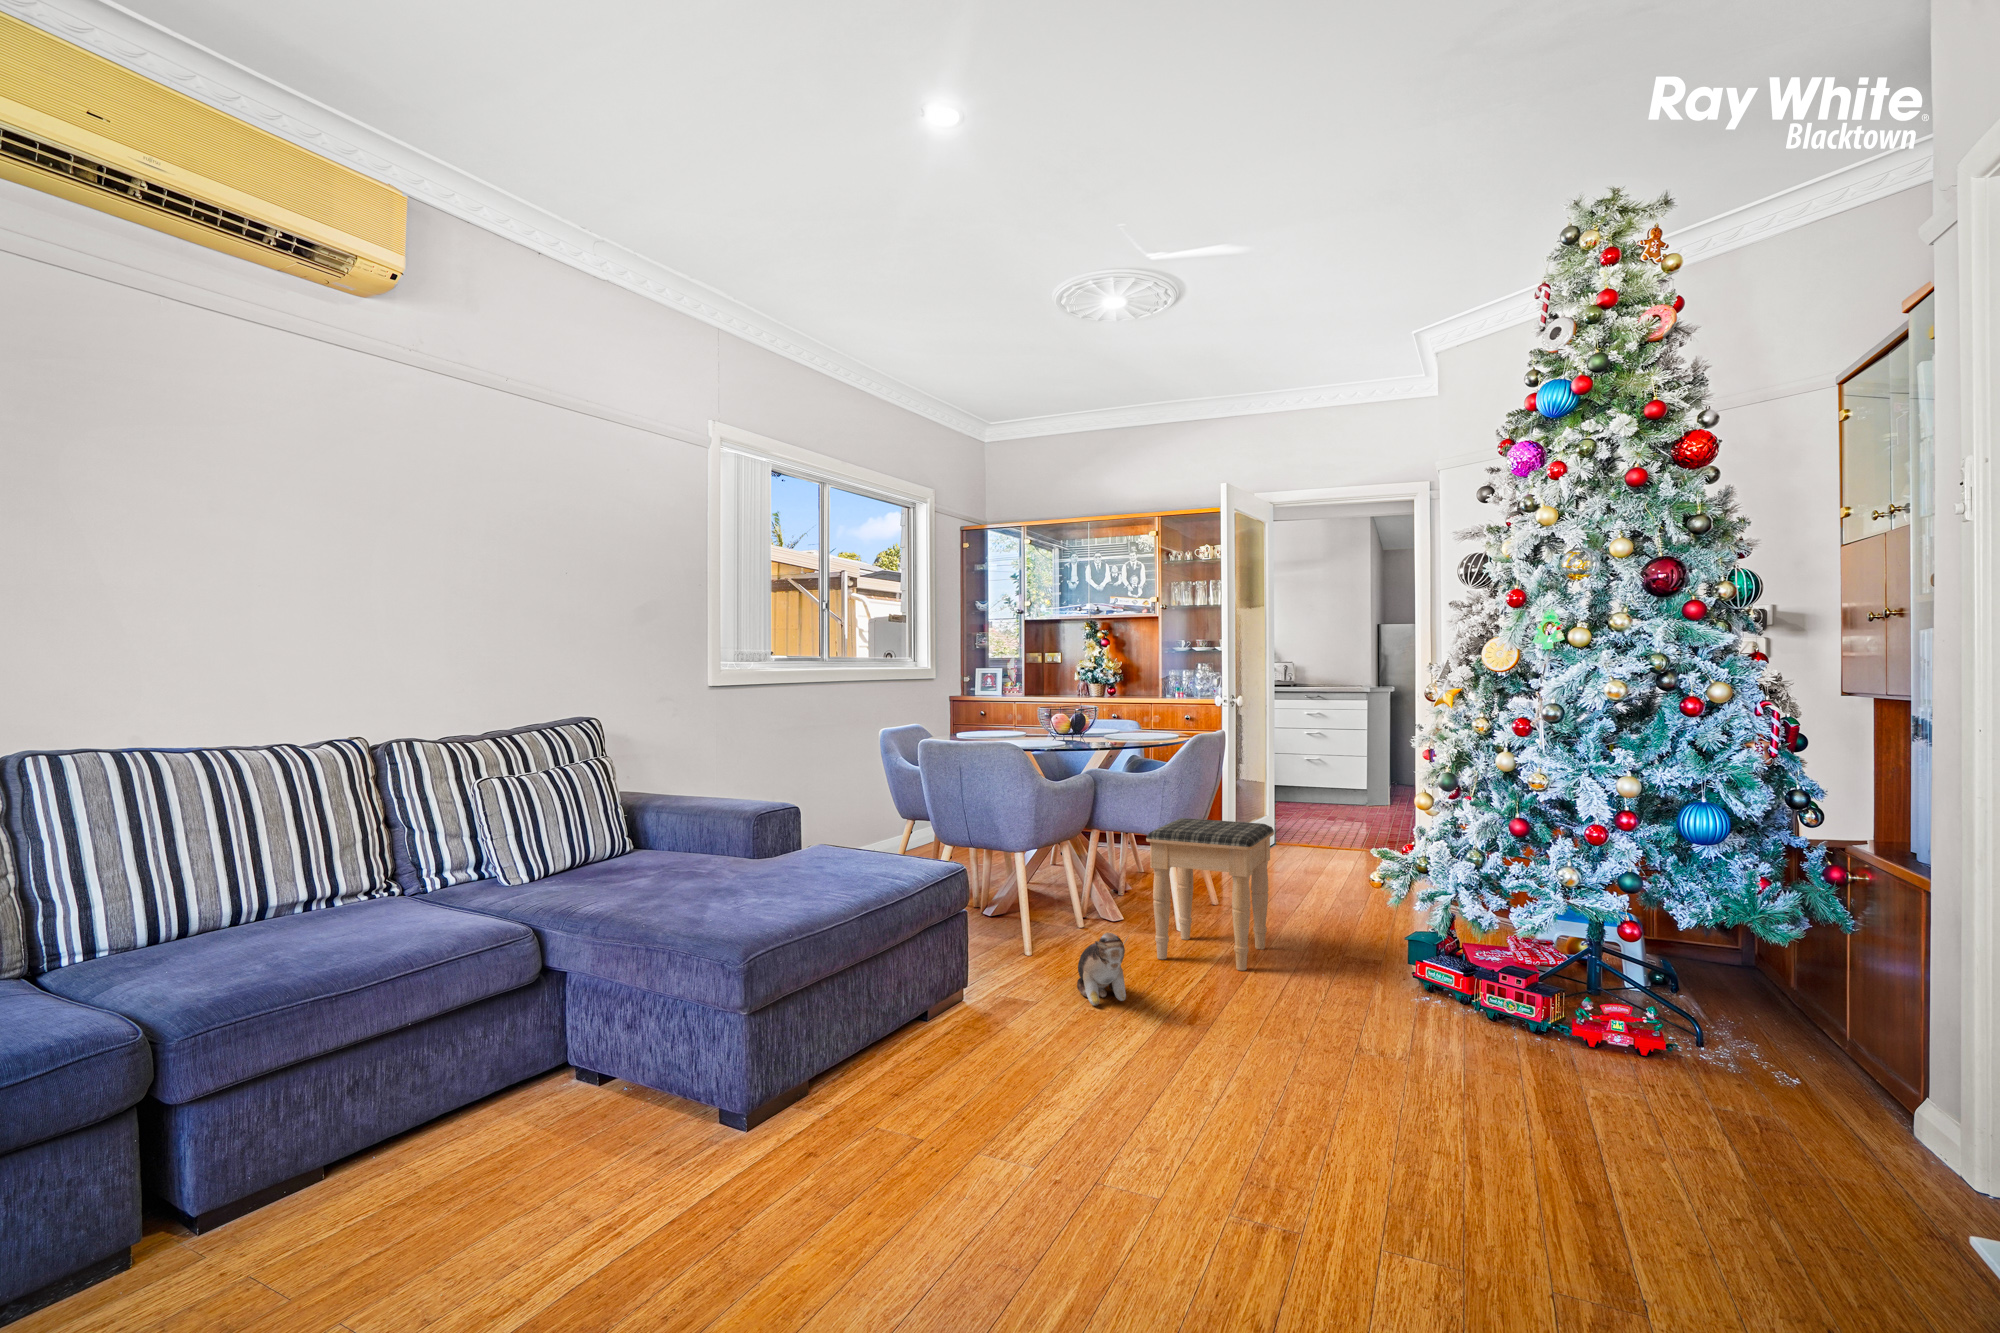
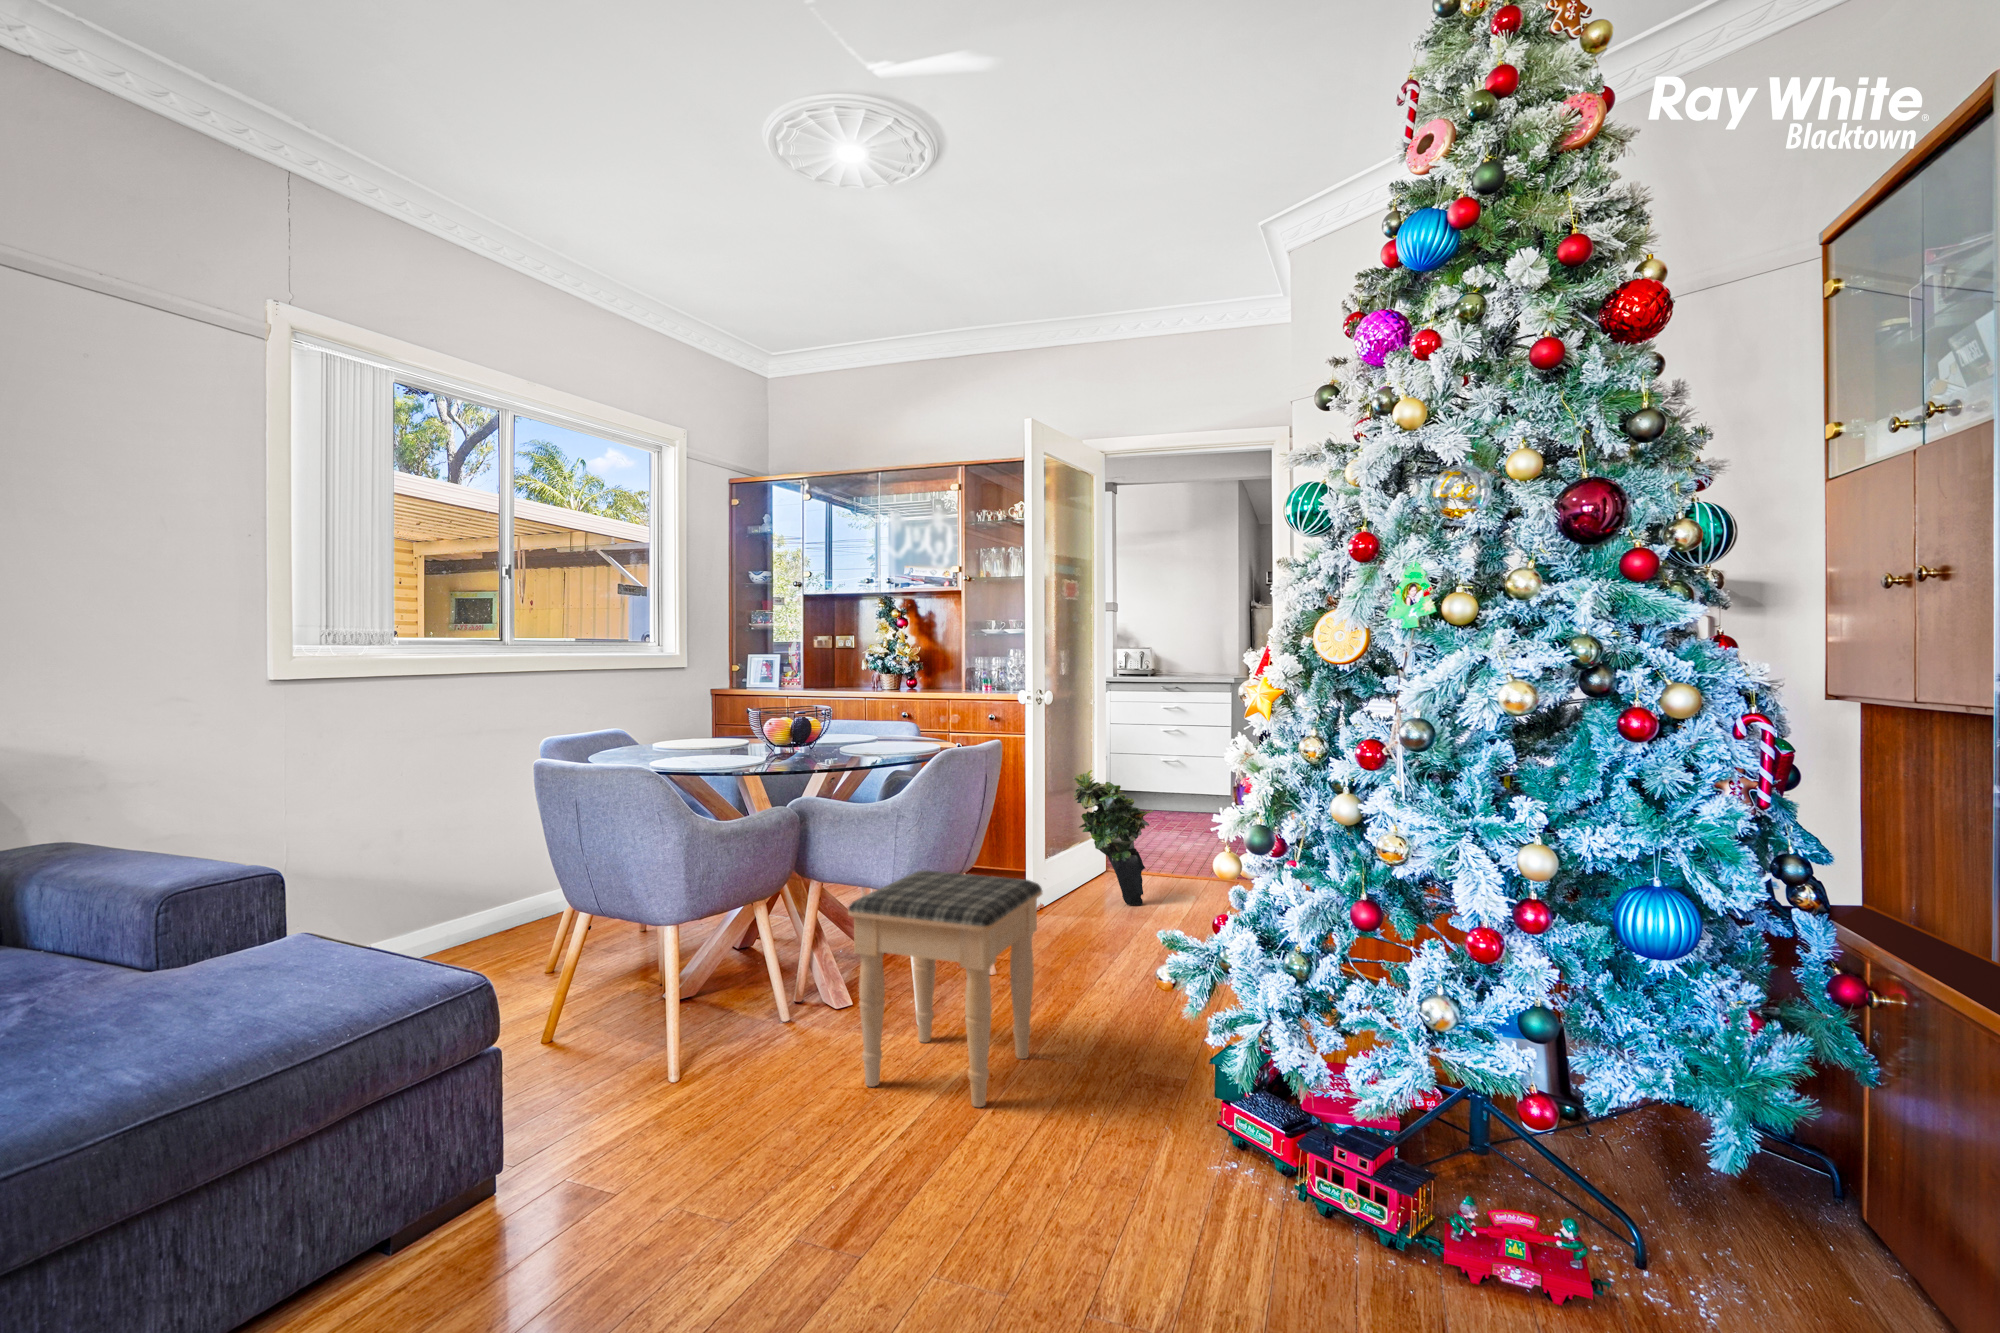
potted plant: none [1259,758,1326,868] -> present [1073,770,1153,905]
plush toy: present [1077,932,1128,1006] -> none [698,1087,770,1206]

